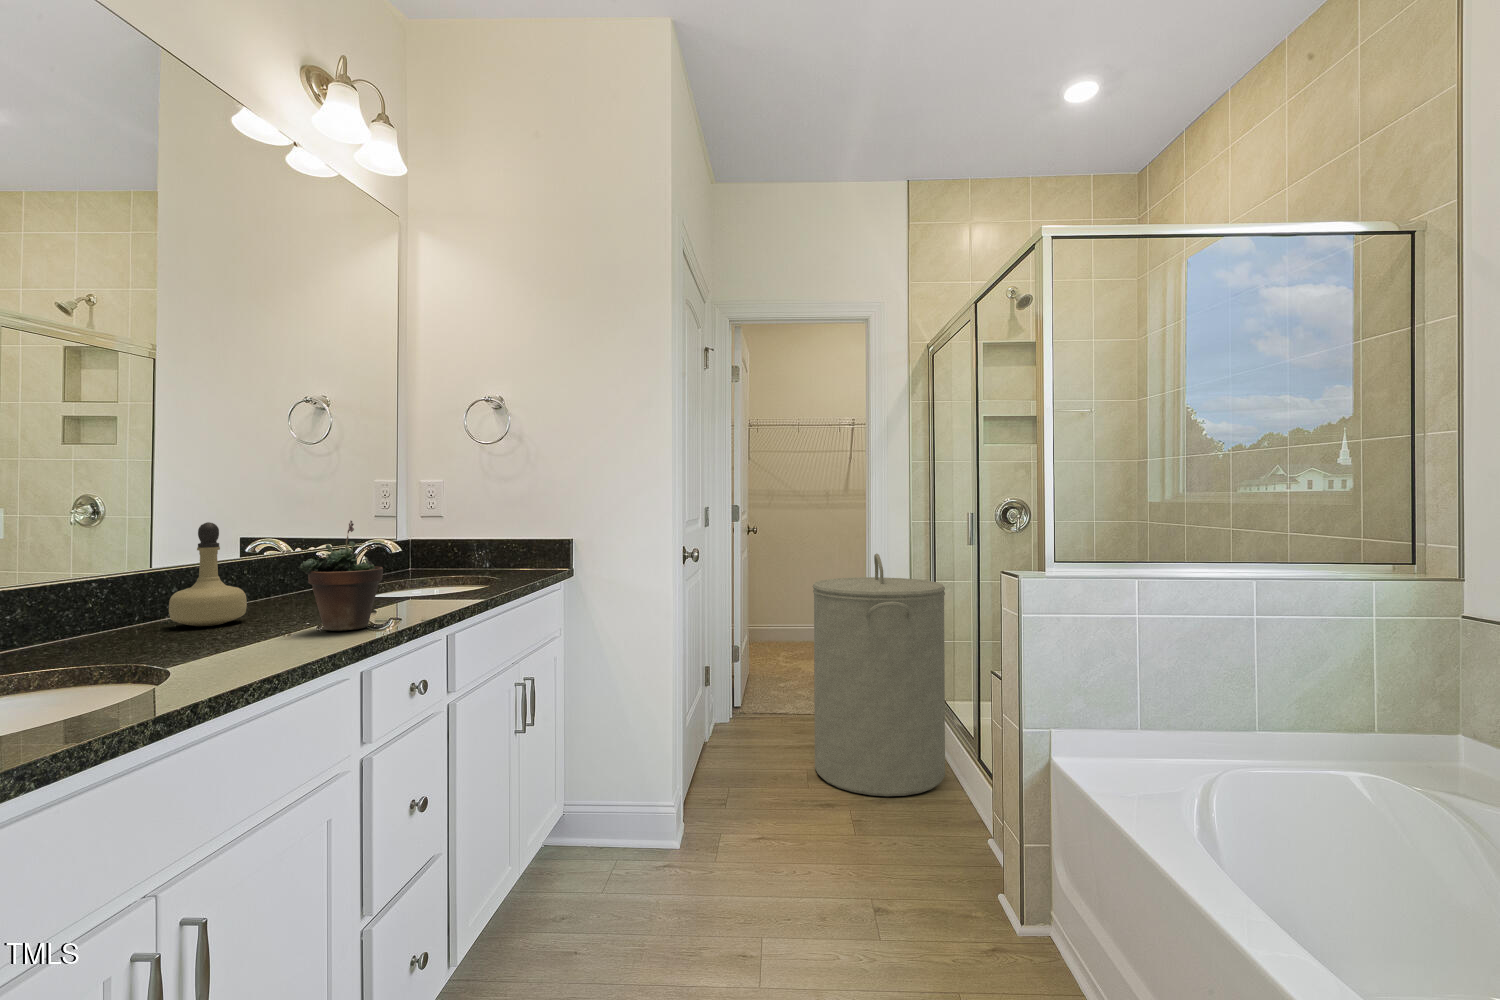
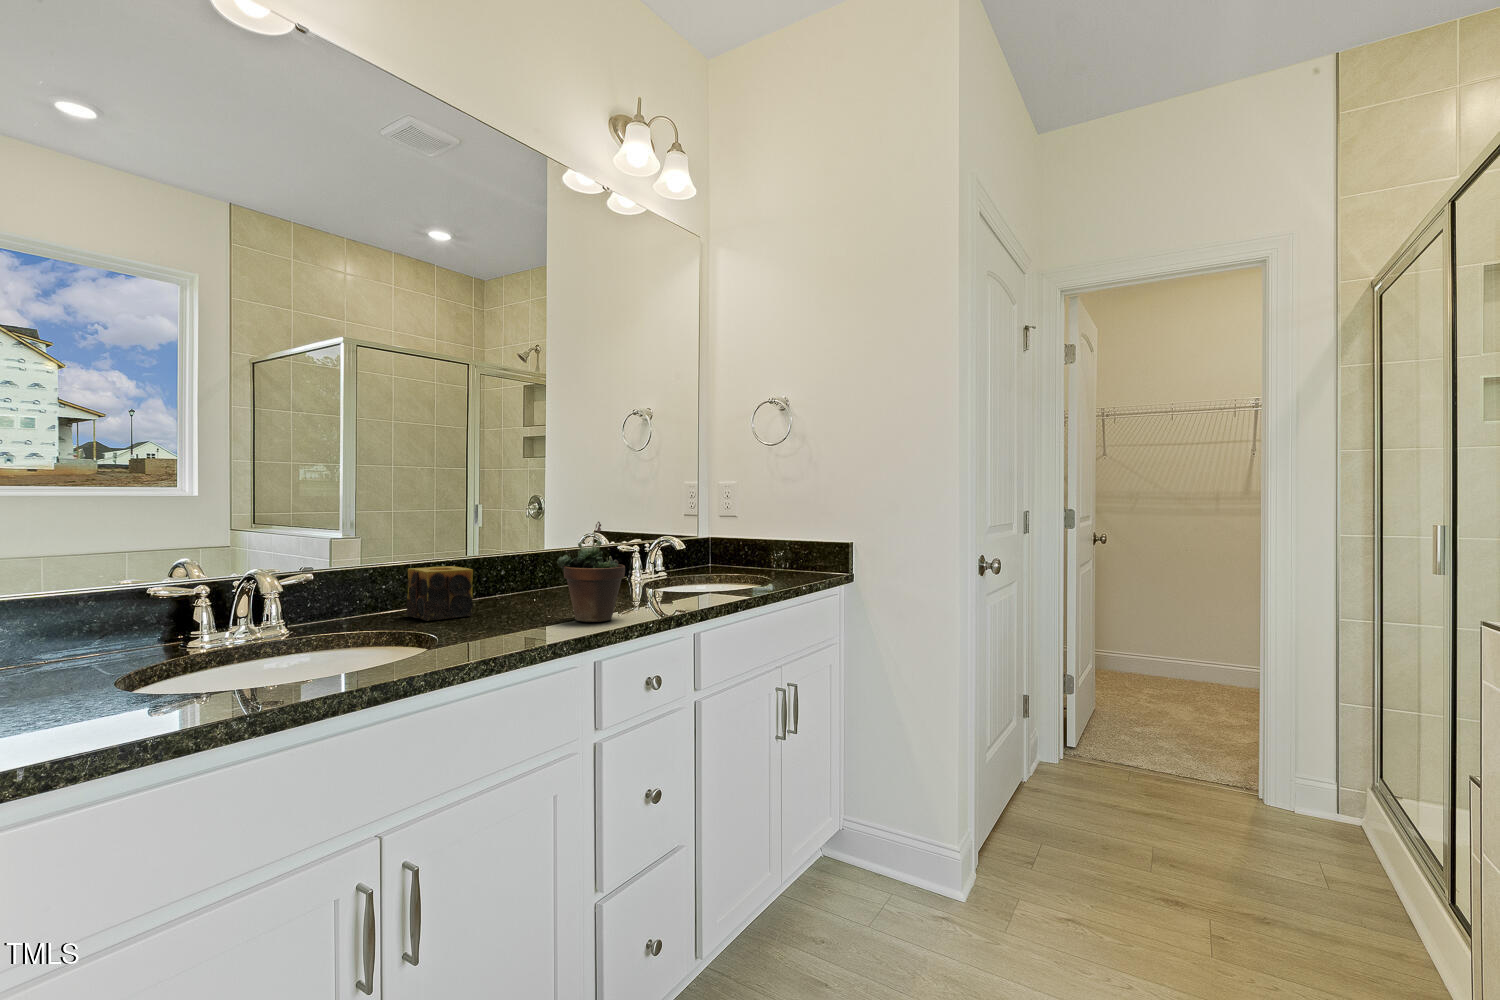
perfume bottle: present [169,522,247,626] -> none [483,519,539,606]
laundry hamper: present [813,554,945,796] -> none [1156,579,1363,907]
candle: none [67,582,172,650] -> present [406,566,473,621]

